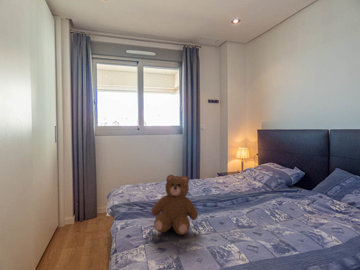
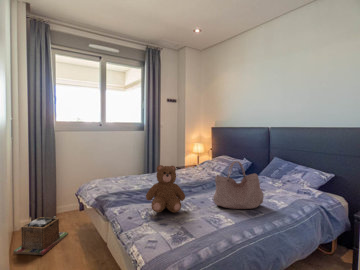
handbag: none [235,174,308,243] -> present [213,161,264,209]
laundry basket: none [53,214,102,253] -> present [13,217,68,255]

